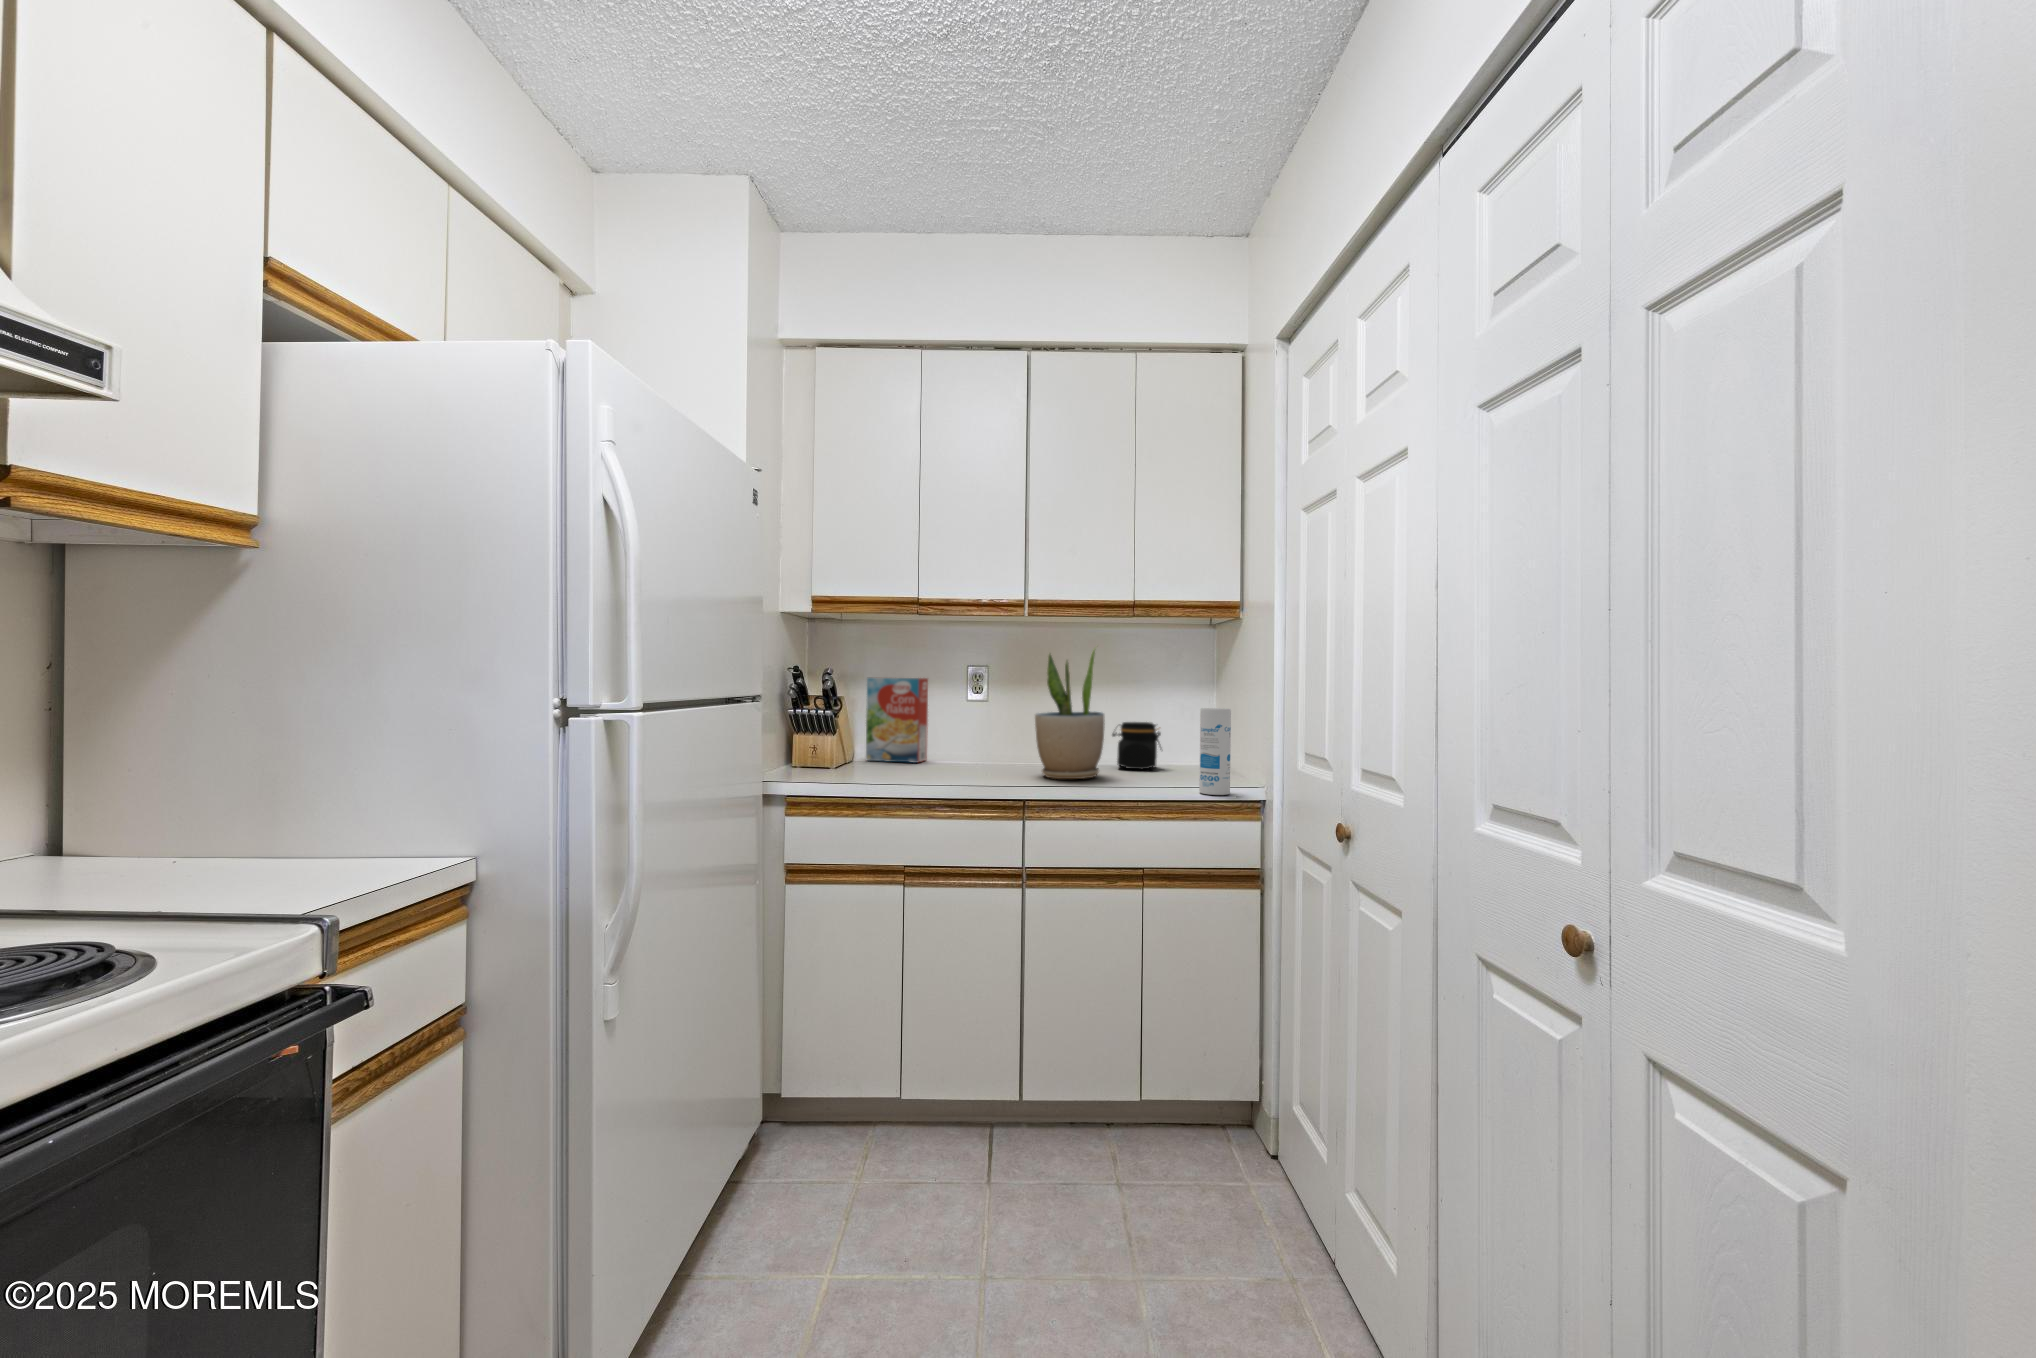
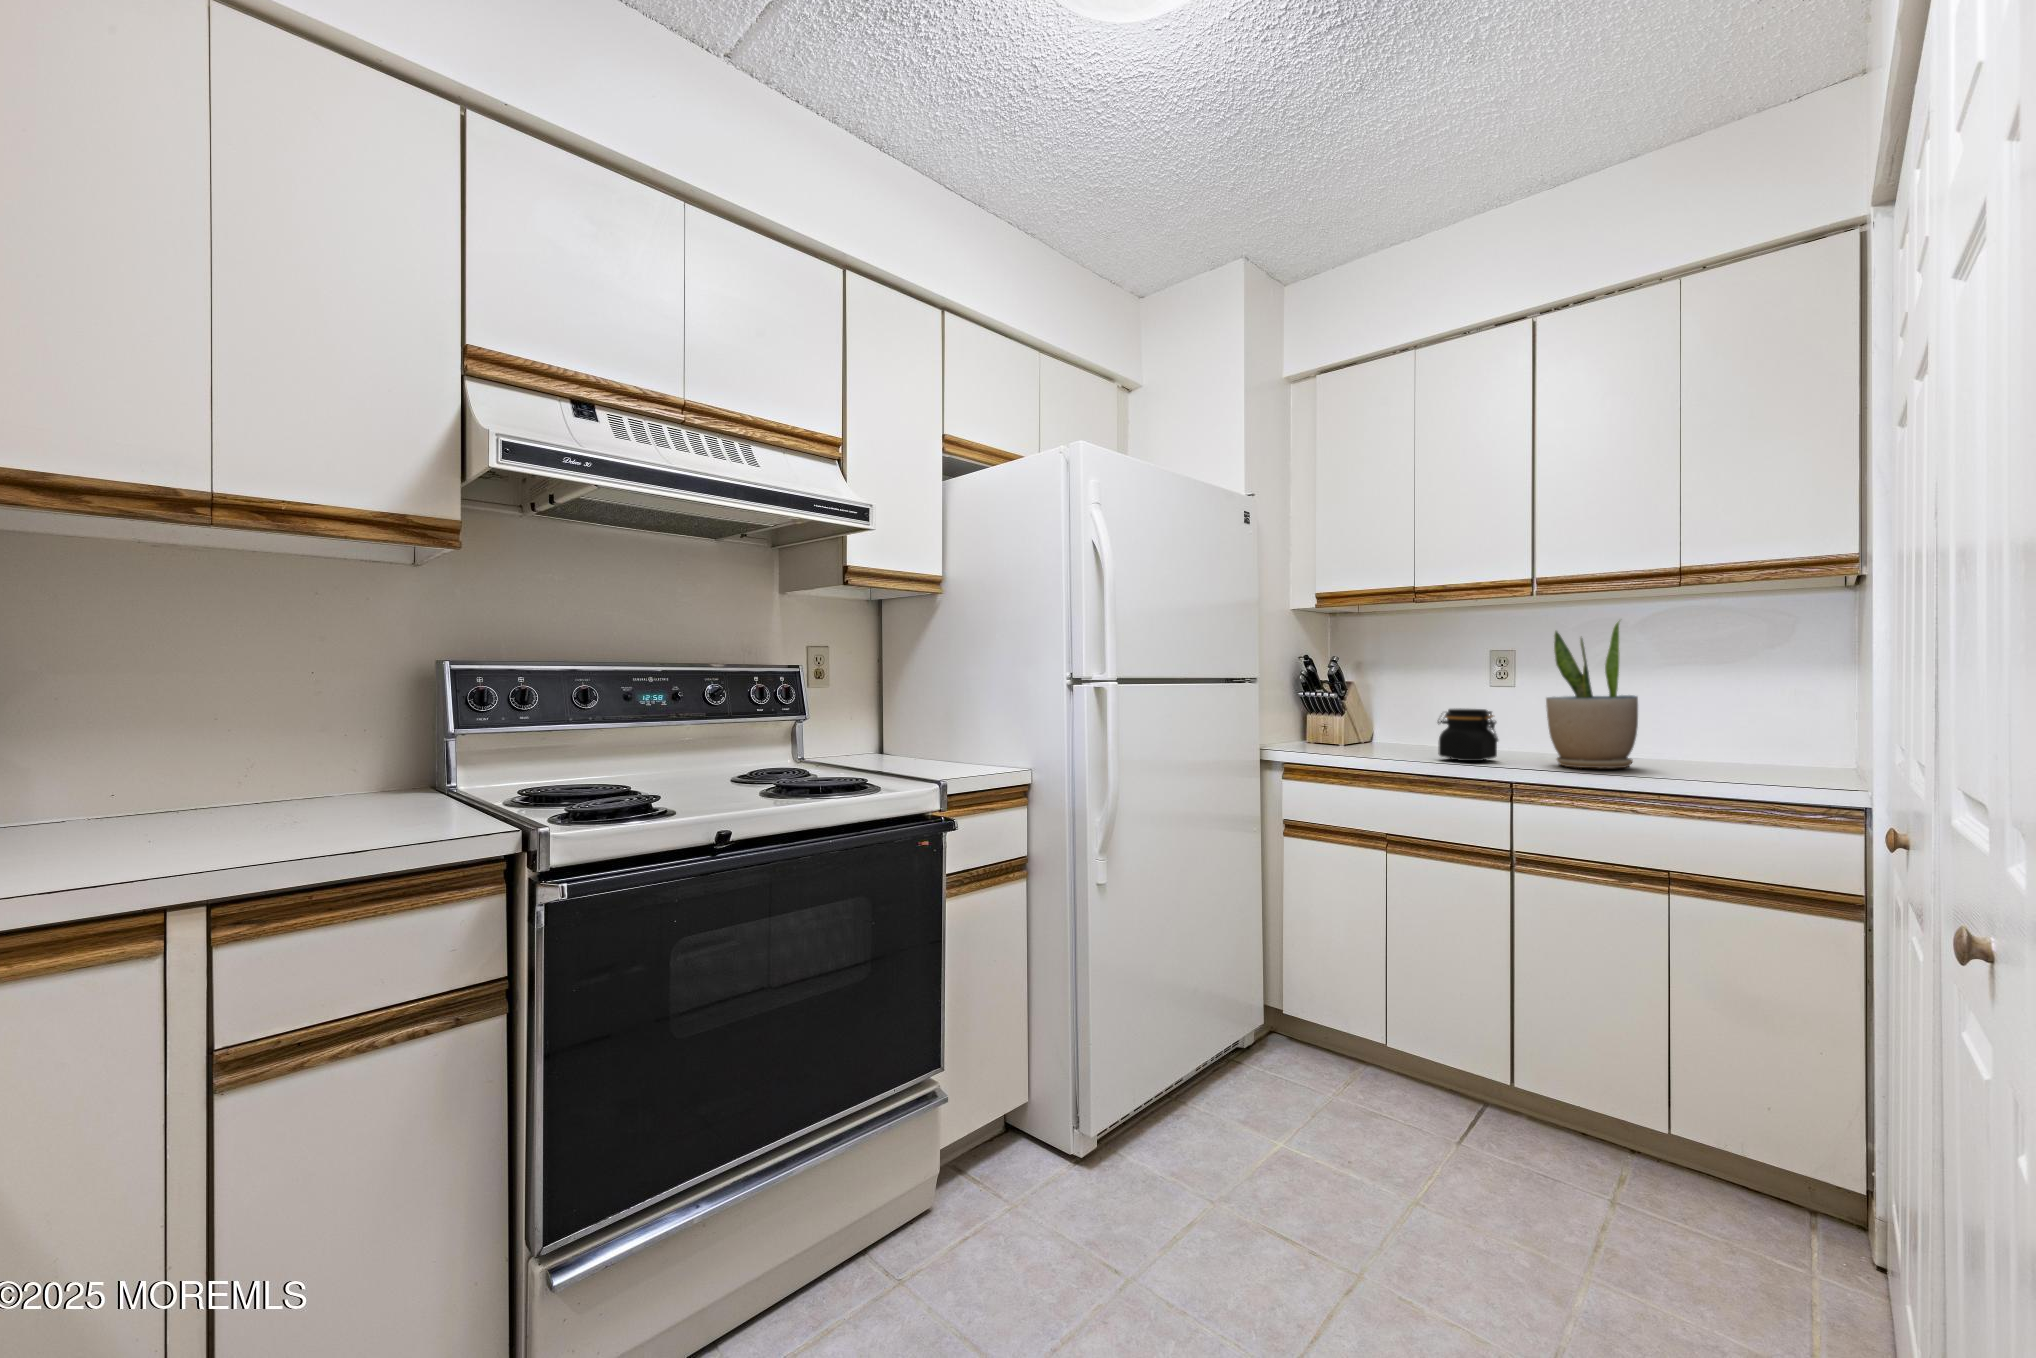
cereal box: present [866,678,928,763] -> none [1383,663,1448,747]
canister: present [1199,708,1231,795] -> none [1747,688,1795,793]
jar: present [1112,722,1161,769] -> present [1438,709,1498,761]

